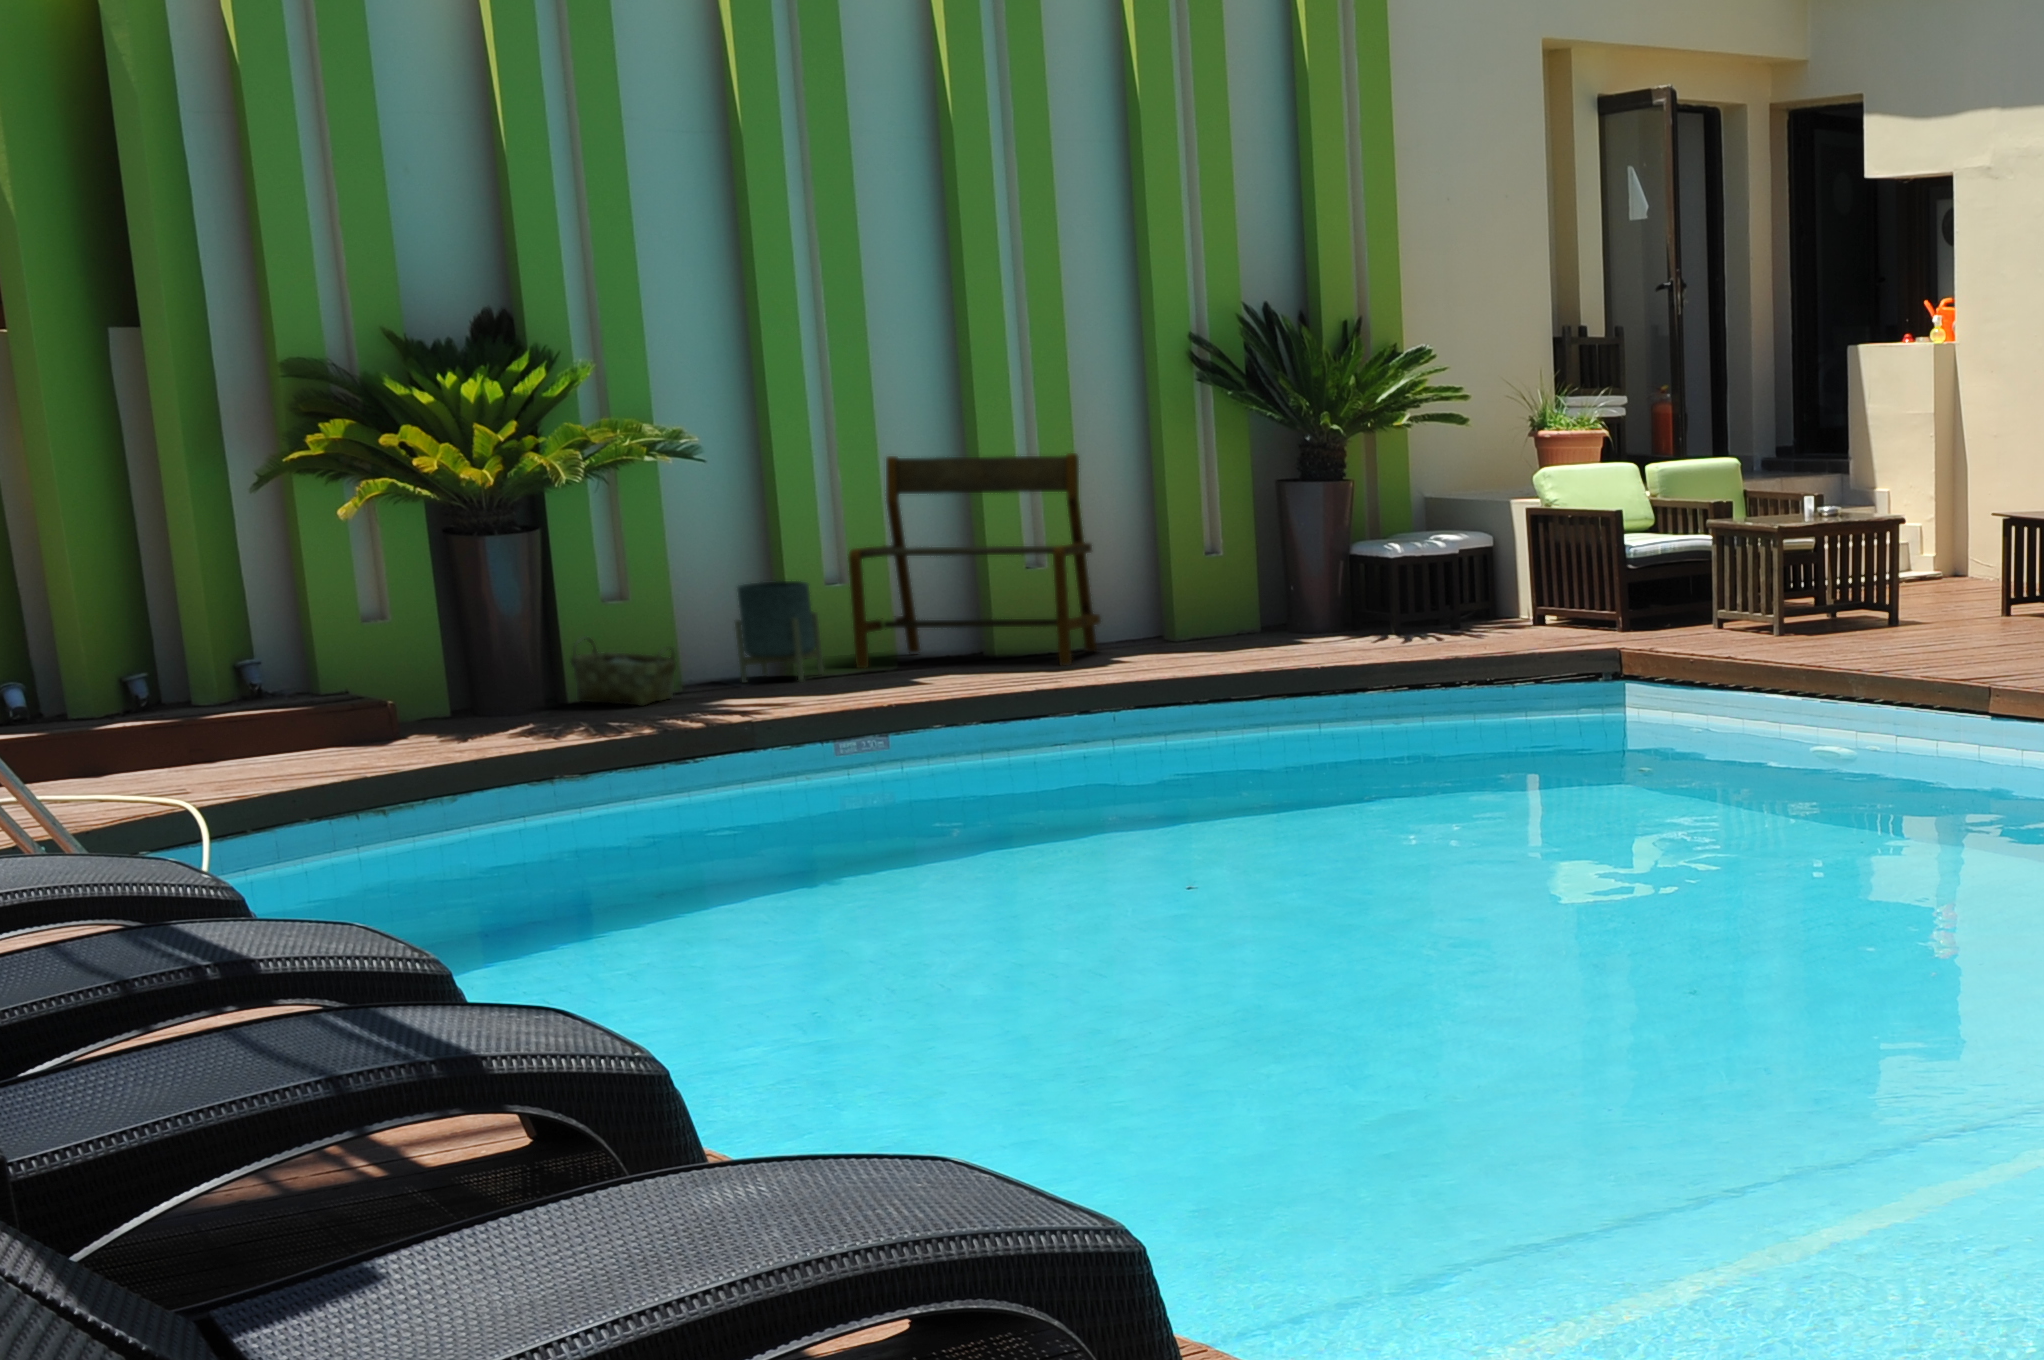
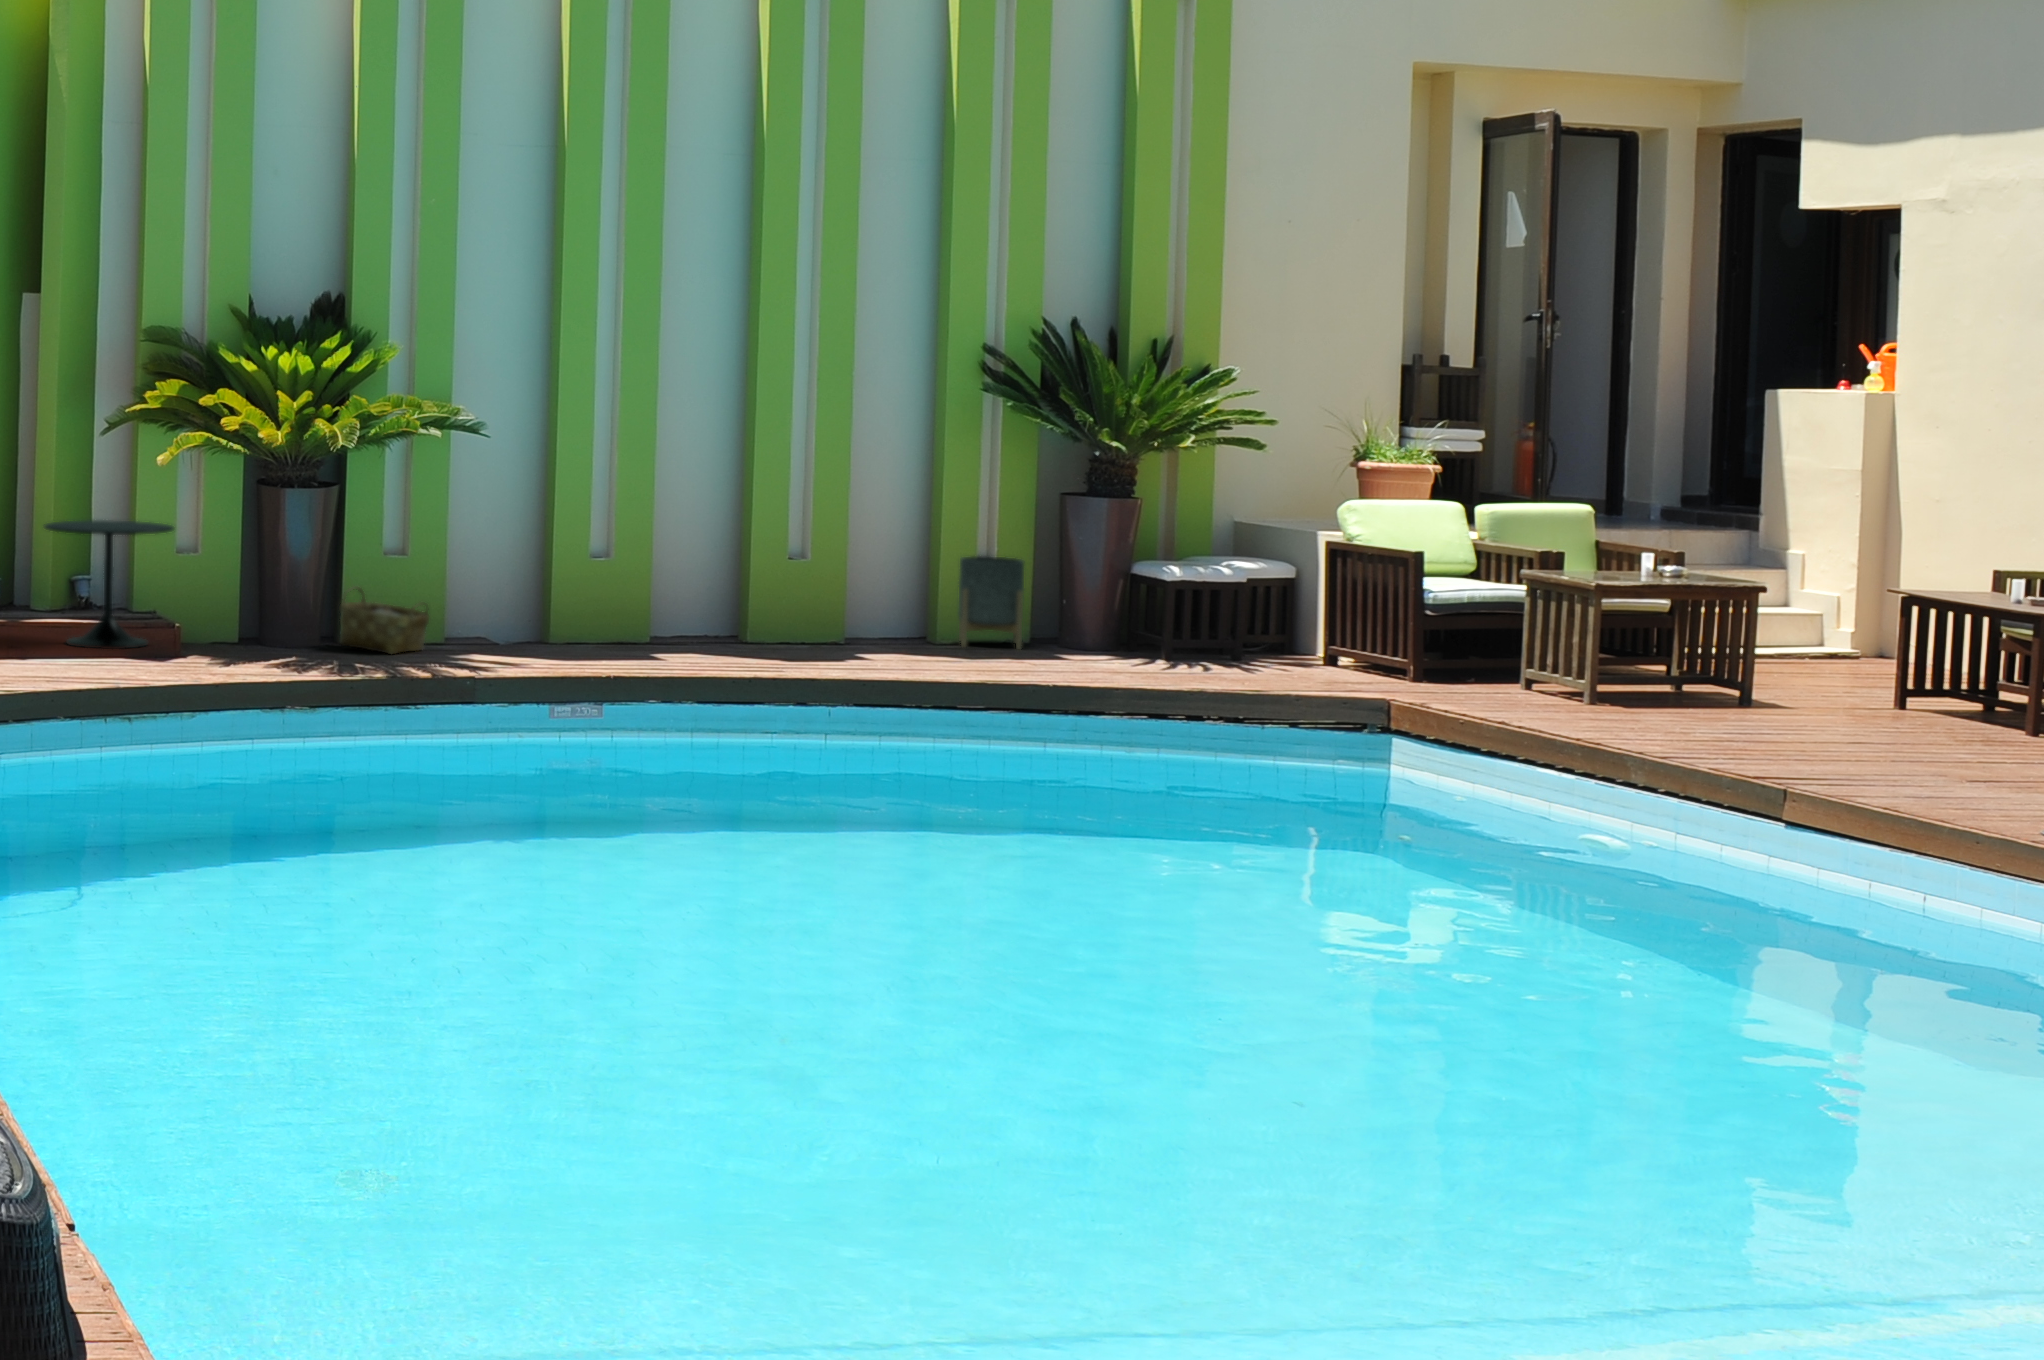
bench: present [848,453,1101,668] -> none [607,443,849,658]
planter: present [735,581,824,682] -> present [958,556,1024,649]
side table: none [195,586,363,735] -> present [44,520,174,649]

